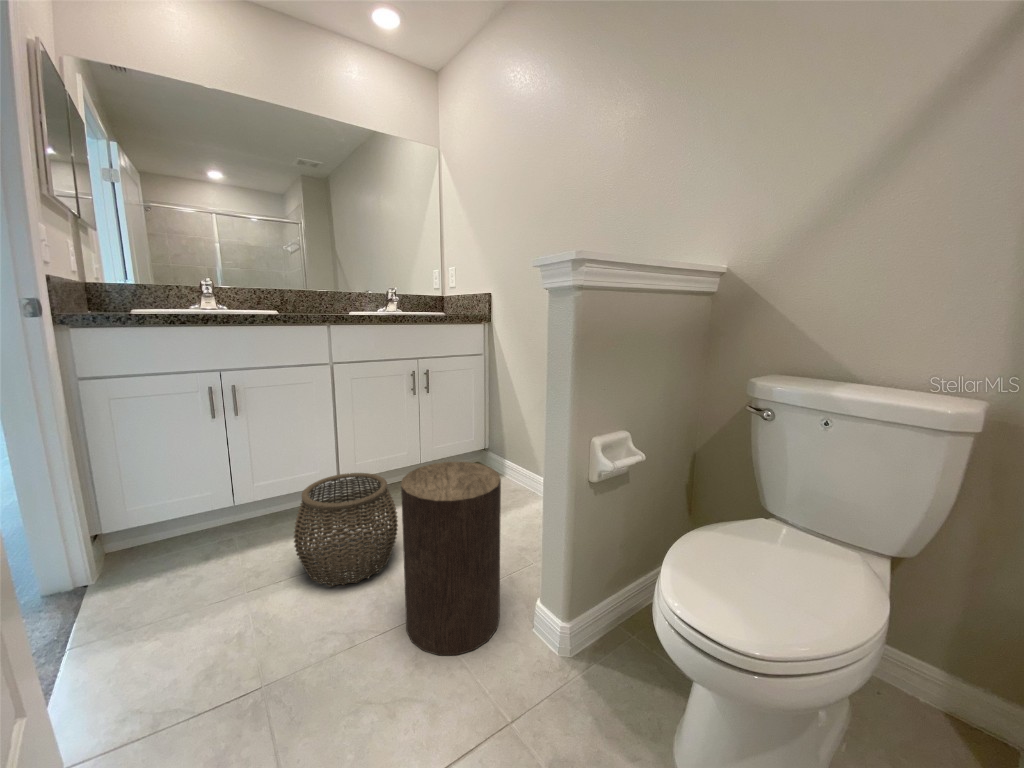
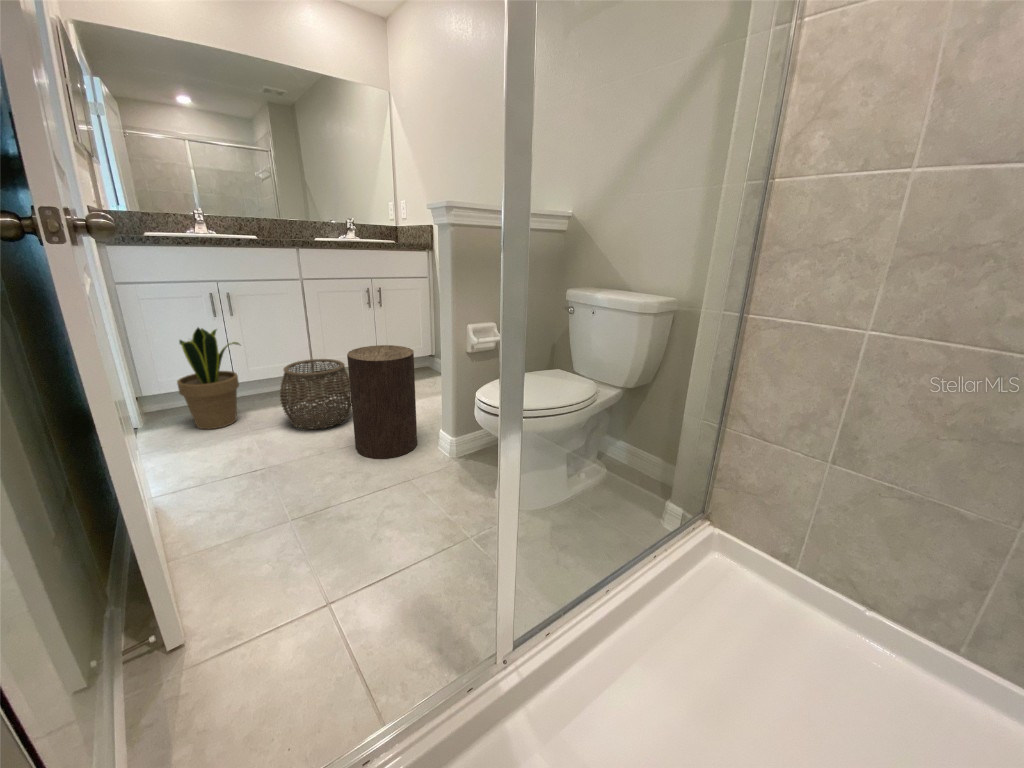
potted plant: none [146,435,245,588] -> present [177,328,240,429]

